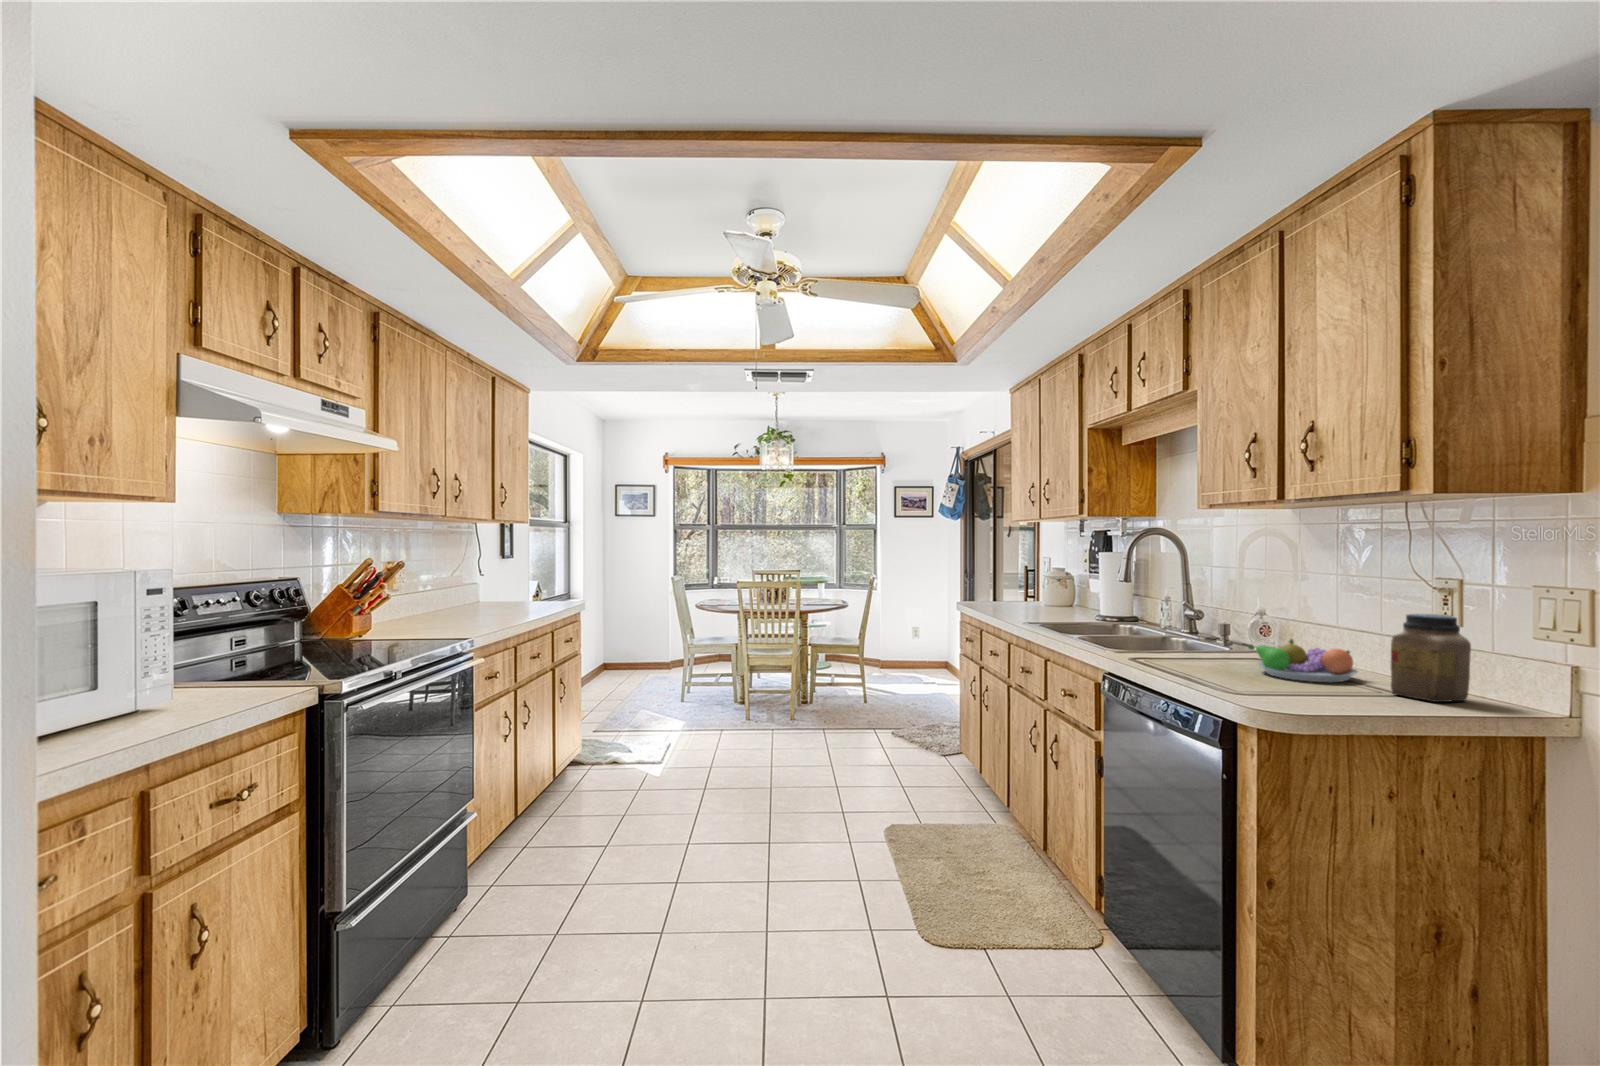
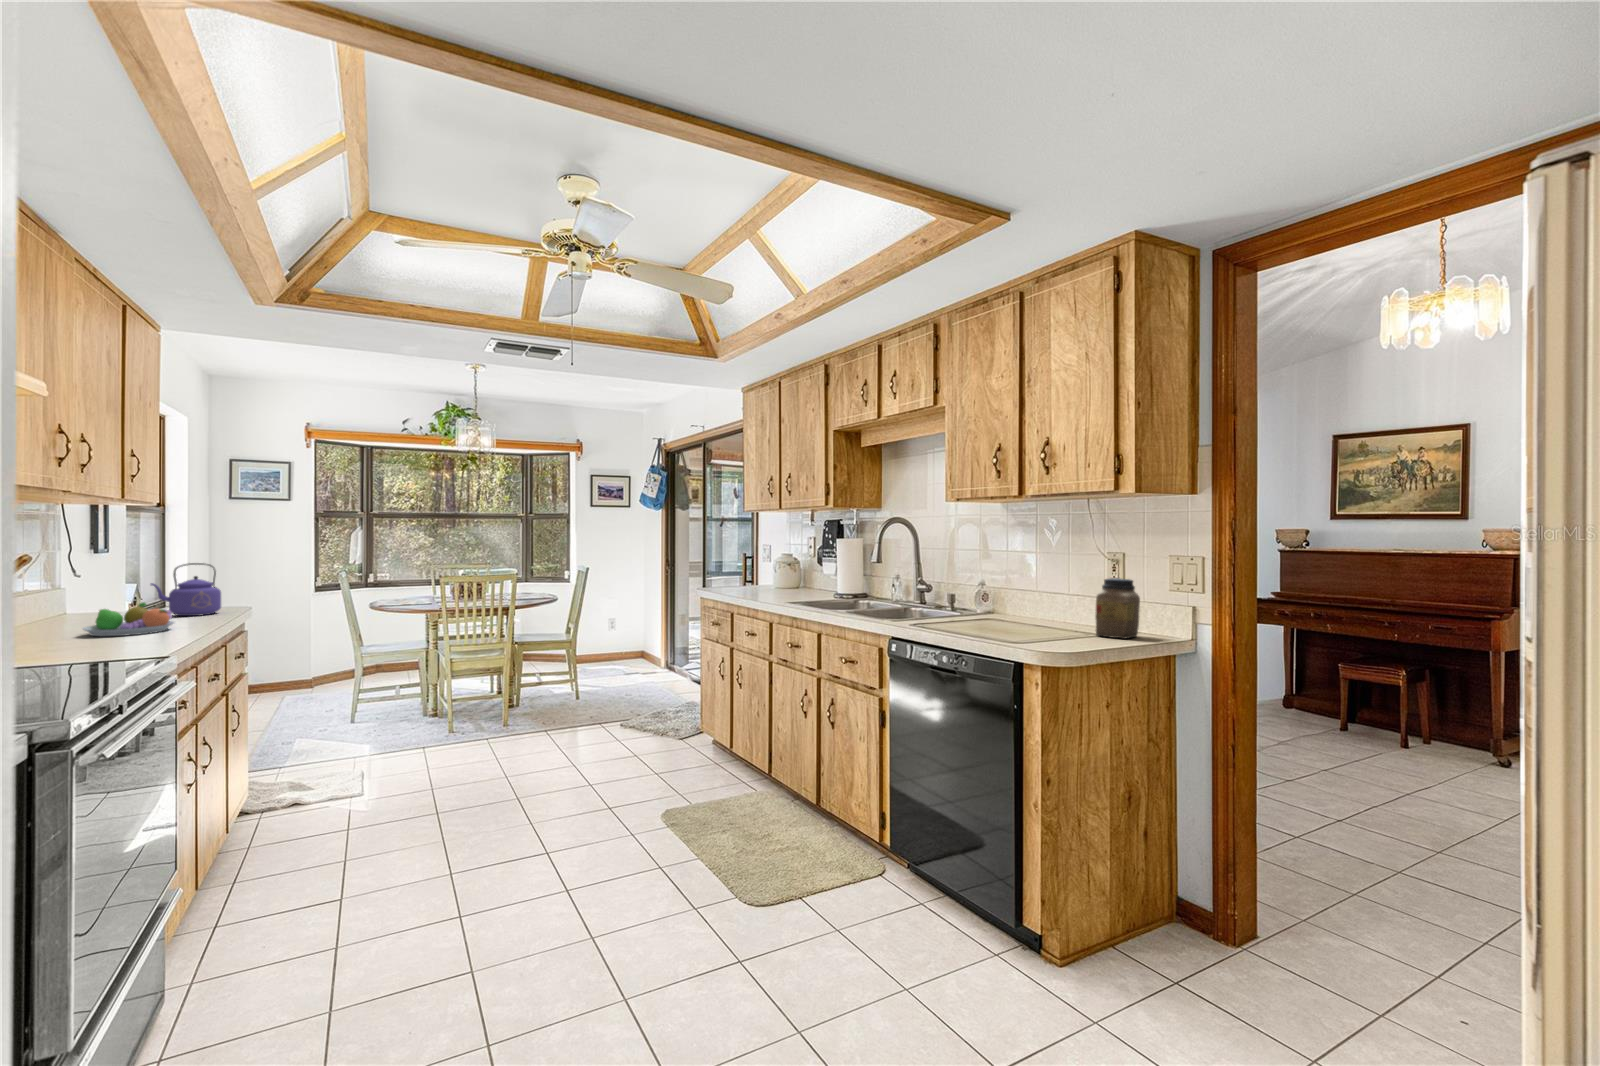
kettle: none [509,569,554,610] -> present [151,563,221,616]
fruit bowl: present [1249,639,1358,682] -> present [82,602,174,636]

